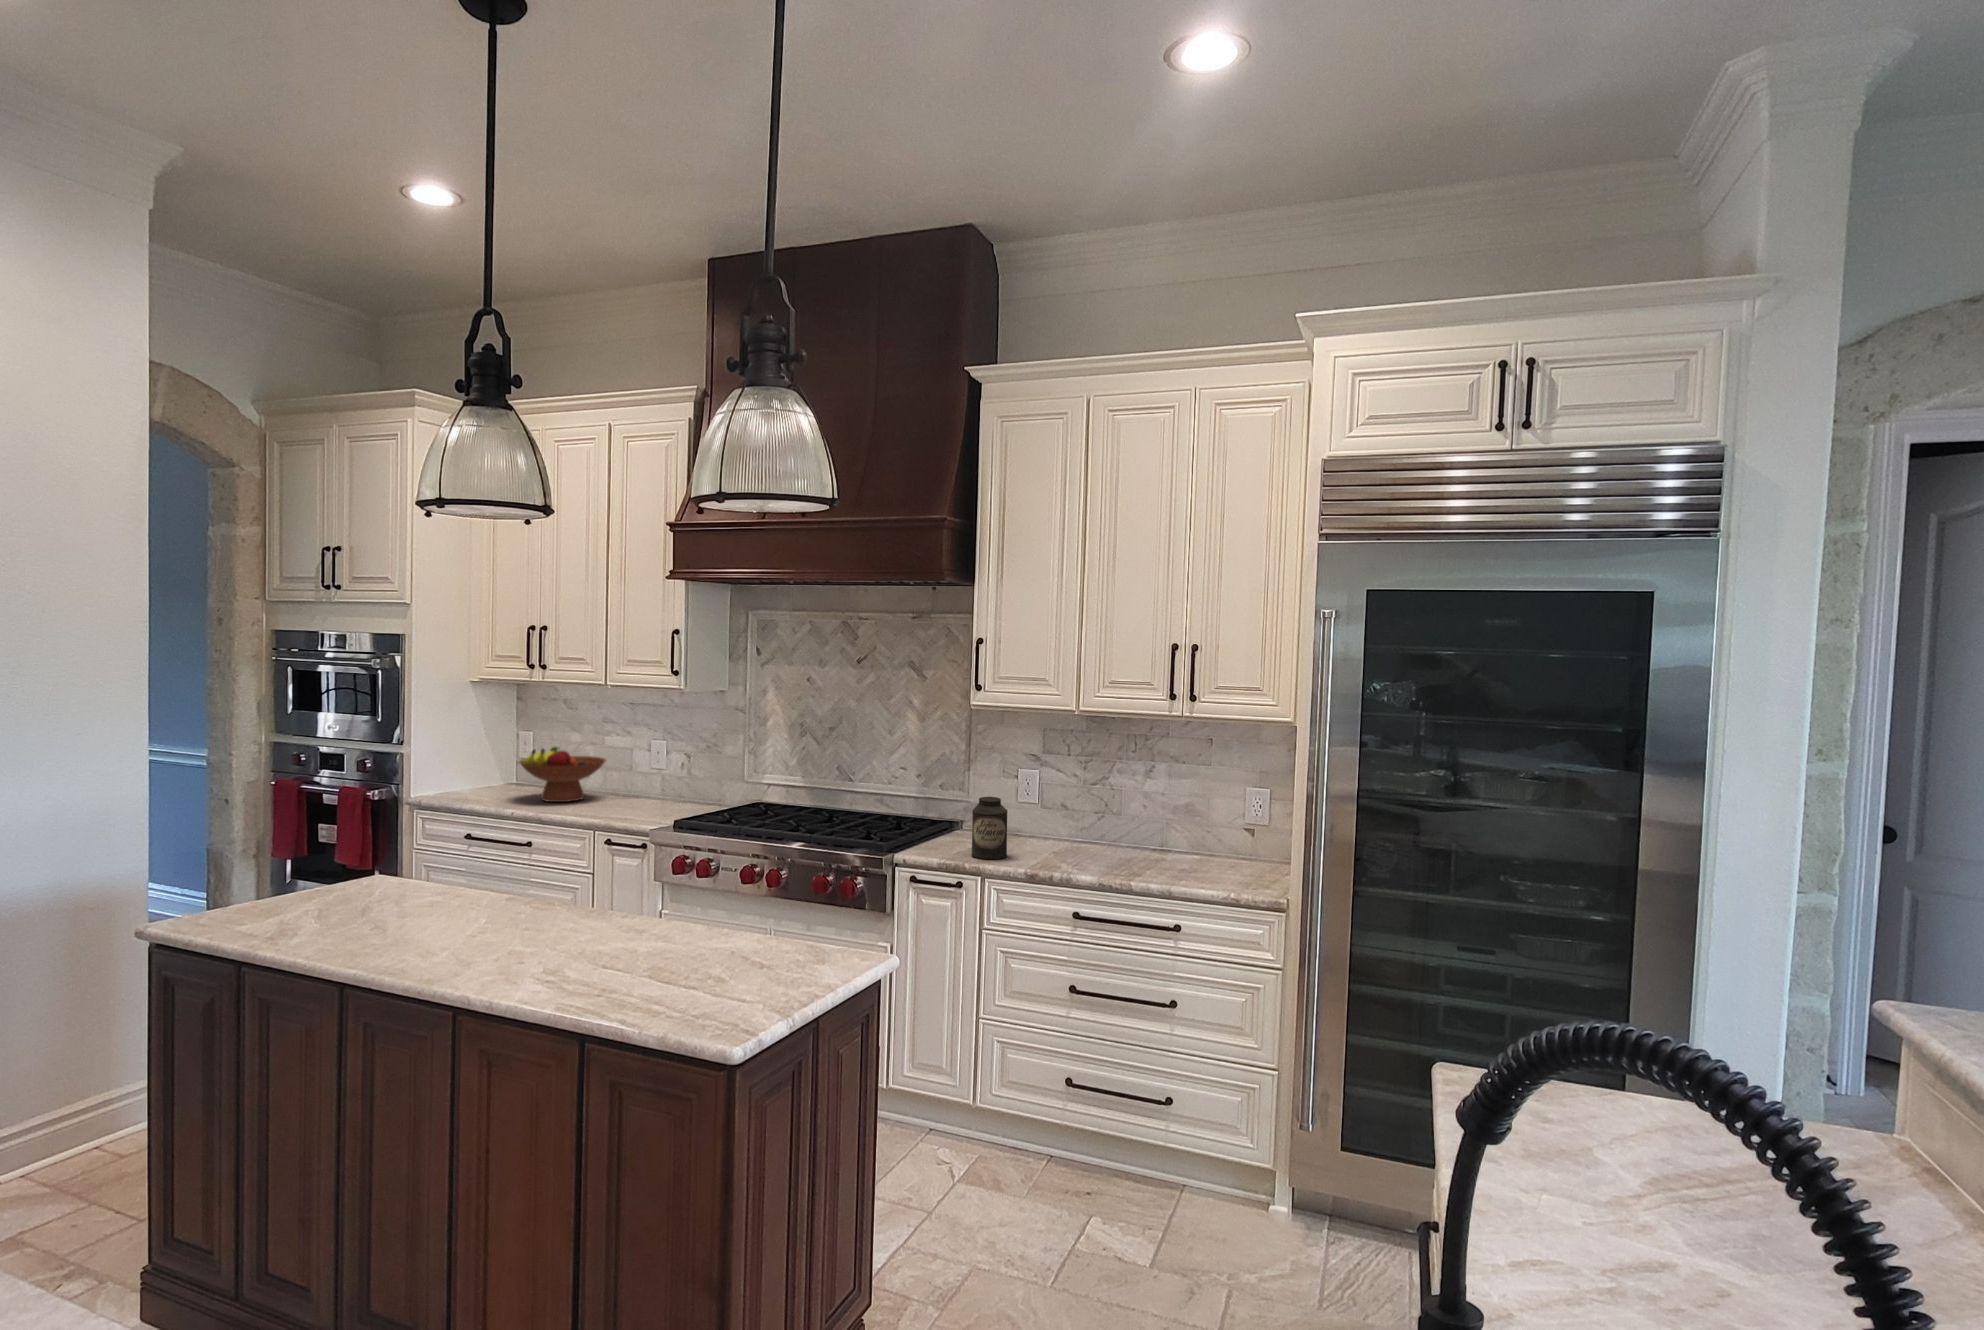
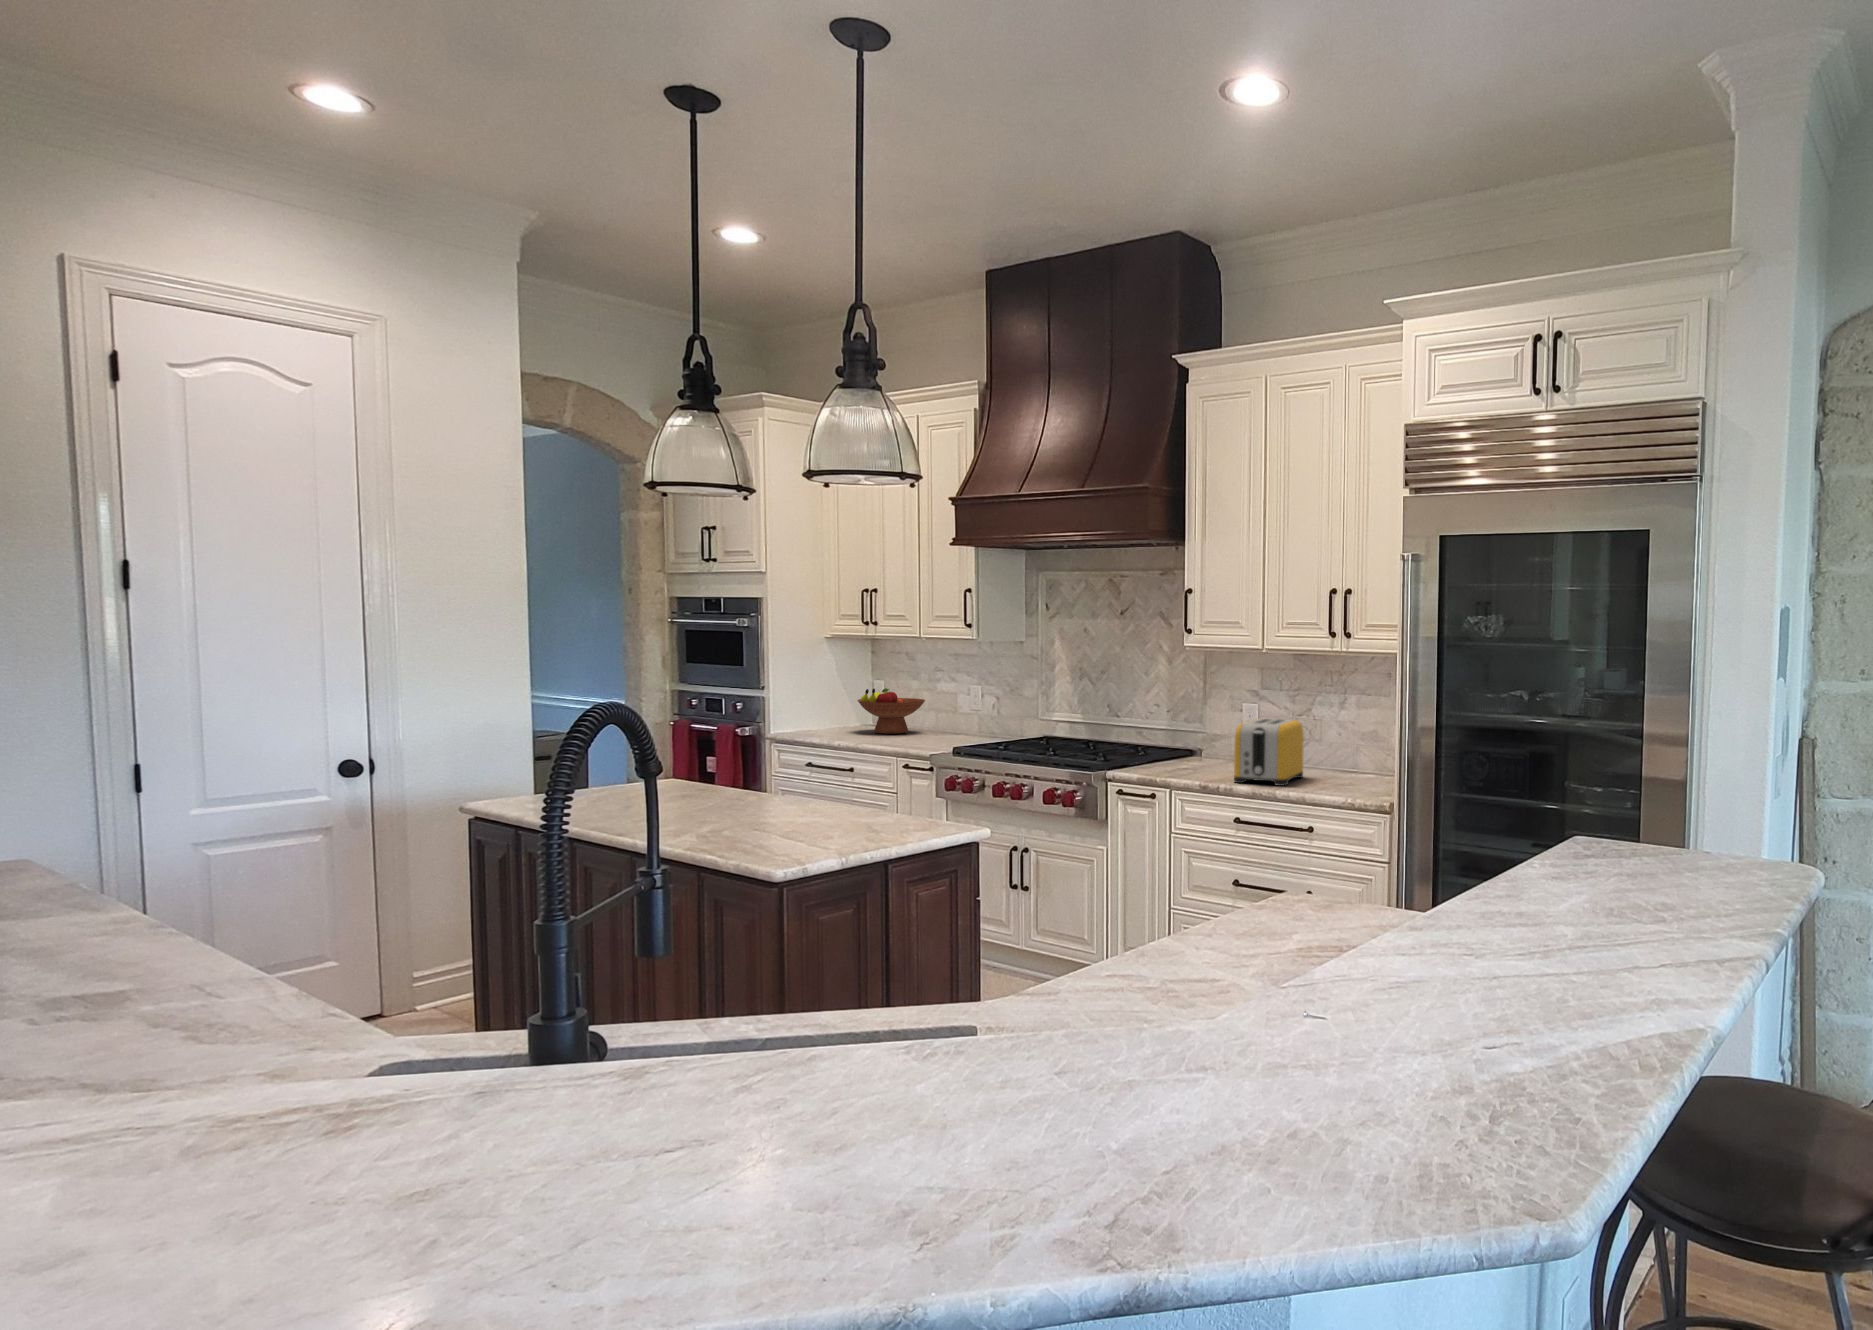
toaster: none [1059,788,1127,871] -> present [1234,719,1304,786]
canister: present [971,797,1008,859] -> none [1169,723,1200,775]

